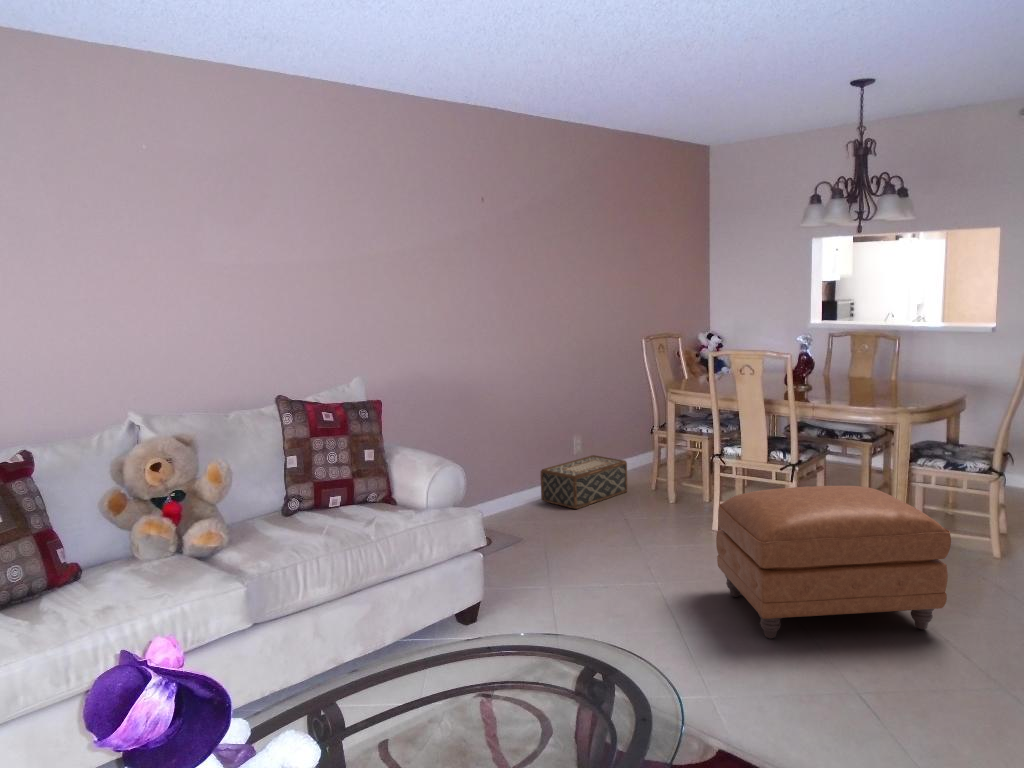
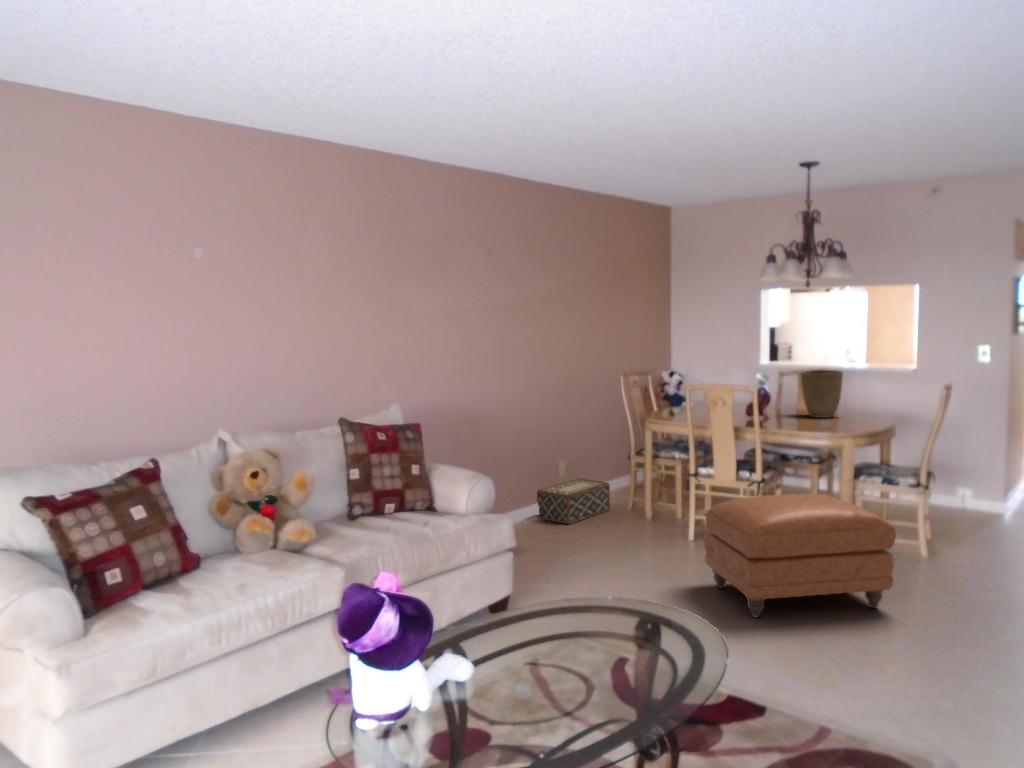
vase: none [851,330,903,388] -> present [801,369,843,418]

